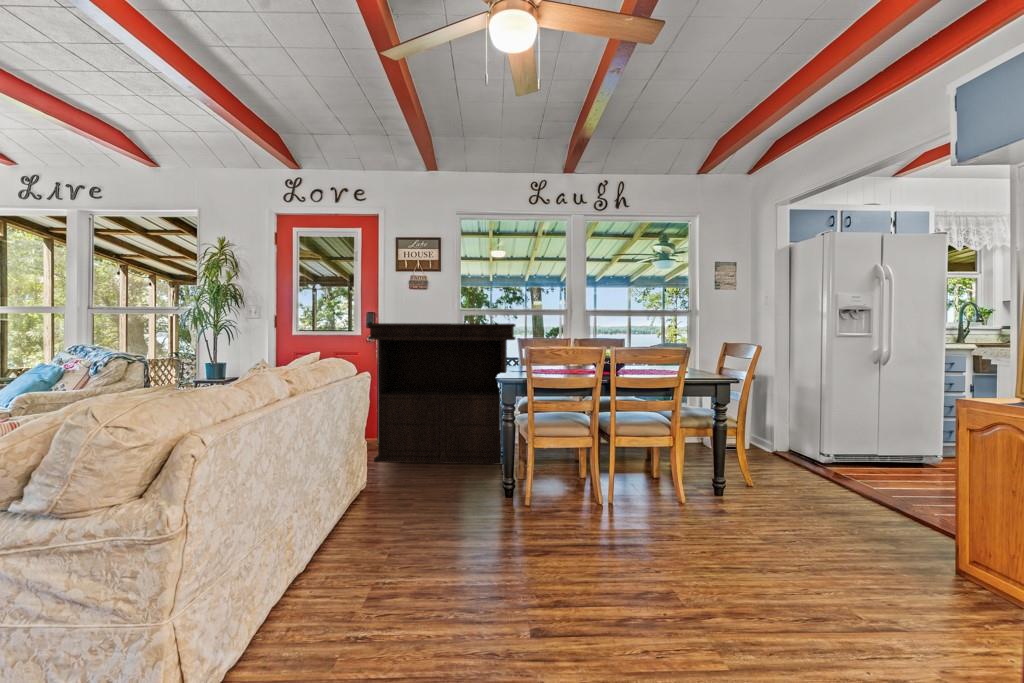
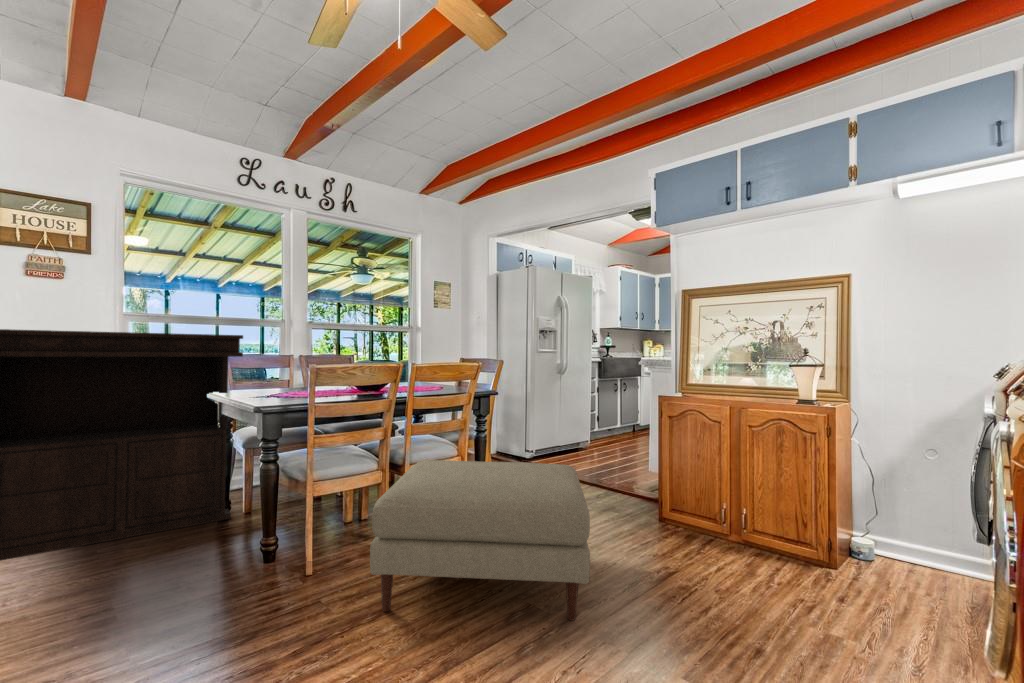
ottoman: none [536,436,782,620] -> present [370,460,590,620]

